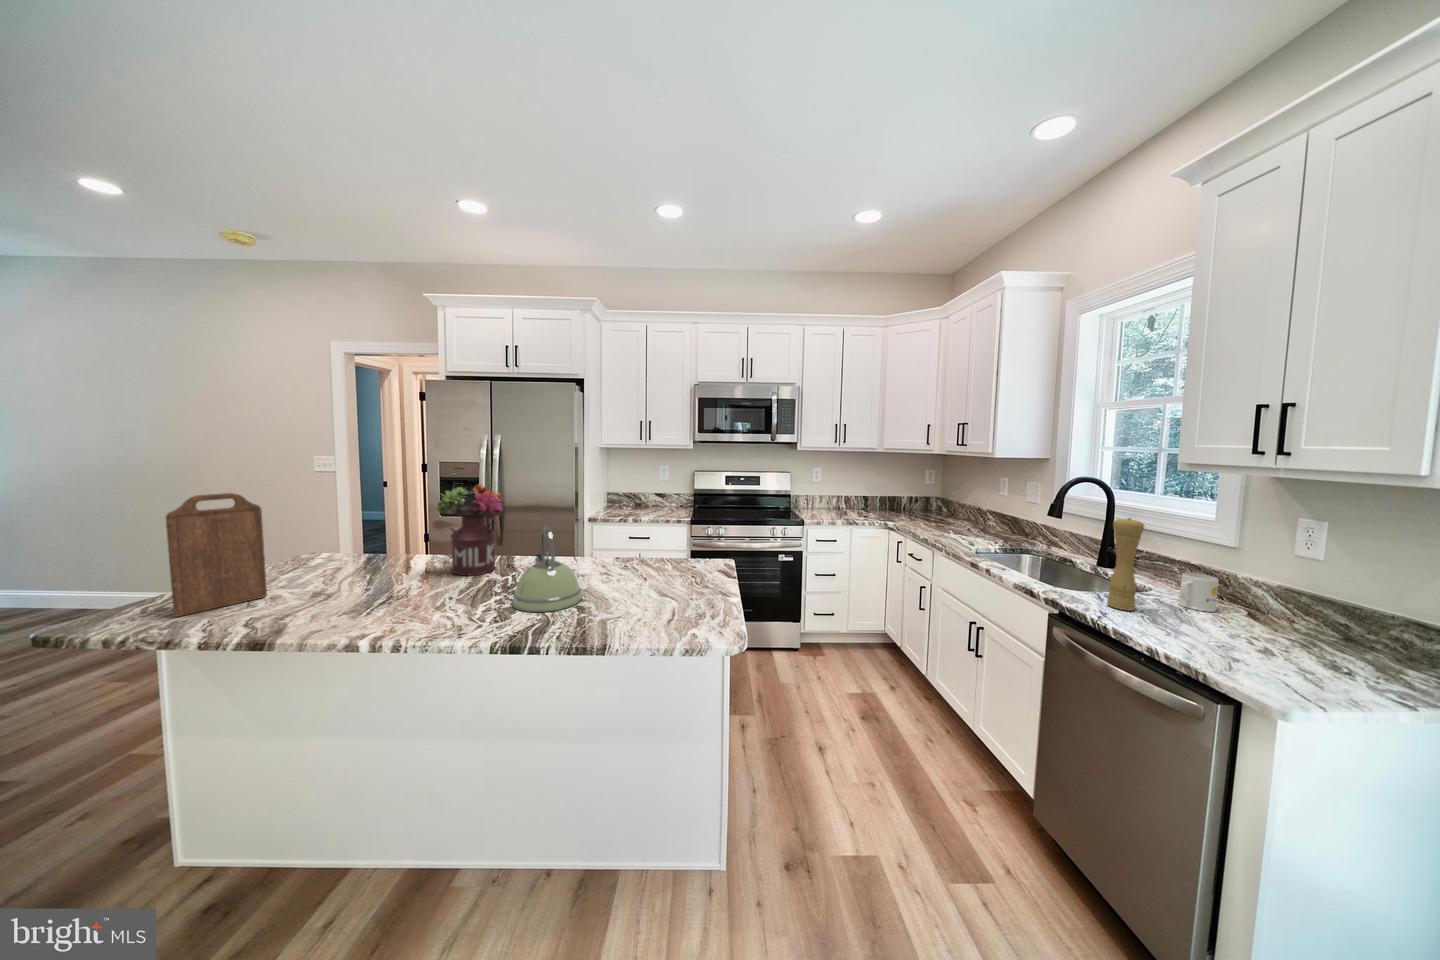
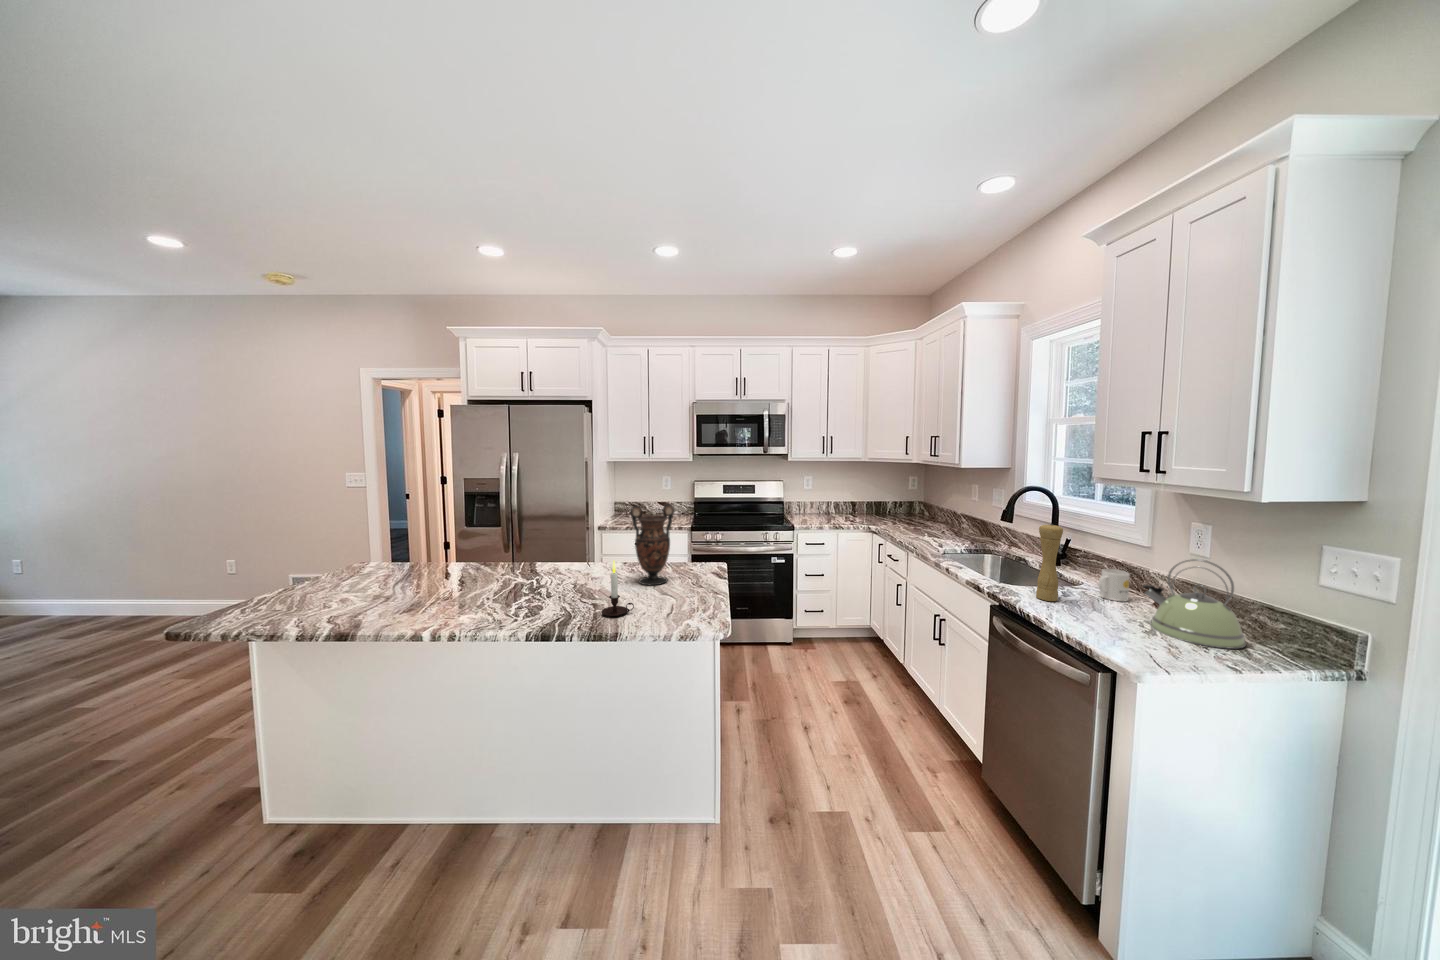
flower arrangement: present [437,484,503,575] -> none [471,501,529,580]
vase: none [624,489,677,585] -> present [630,504,674,585]
cutting board: present [166,493,267,617] -> none [264,515,338,616]
kettle: present [512,526,582,612] -> present [1143,559,1246,649]
candle: none [587,553,627,623] -> present [602,561,634,616]

